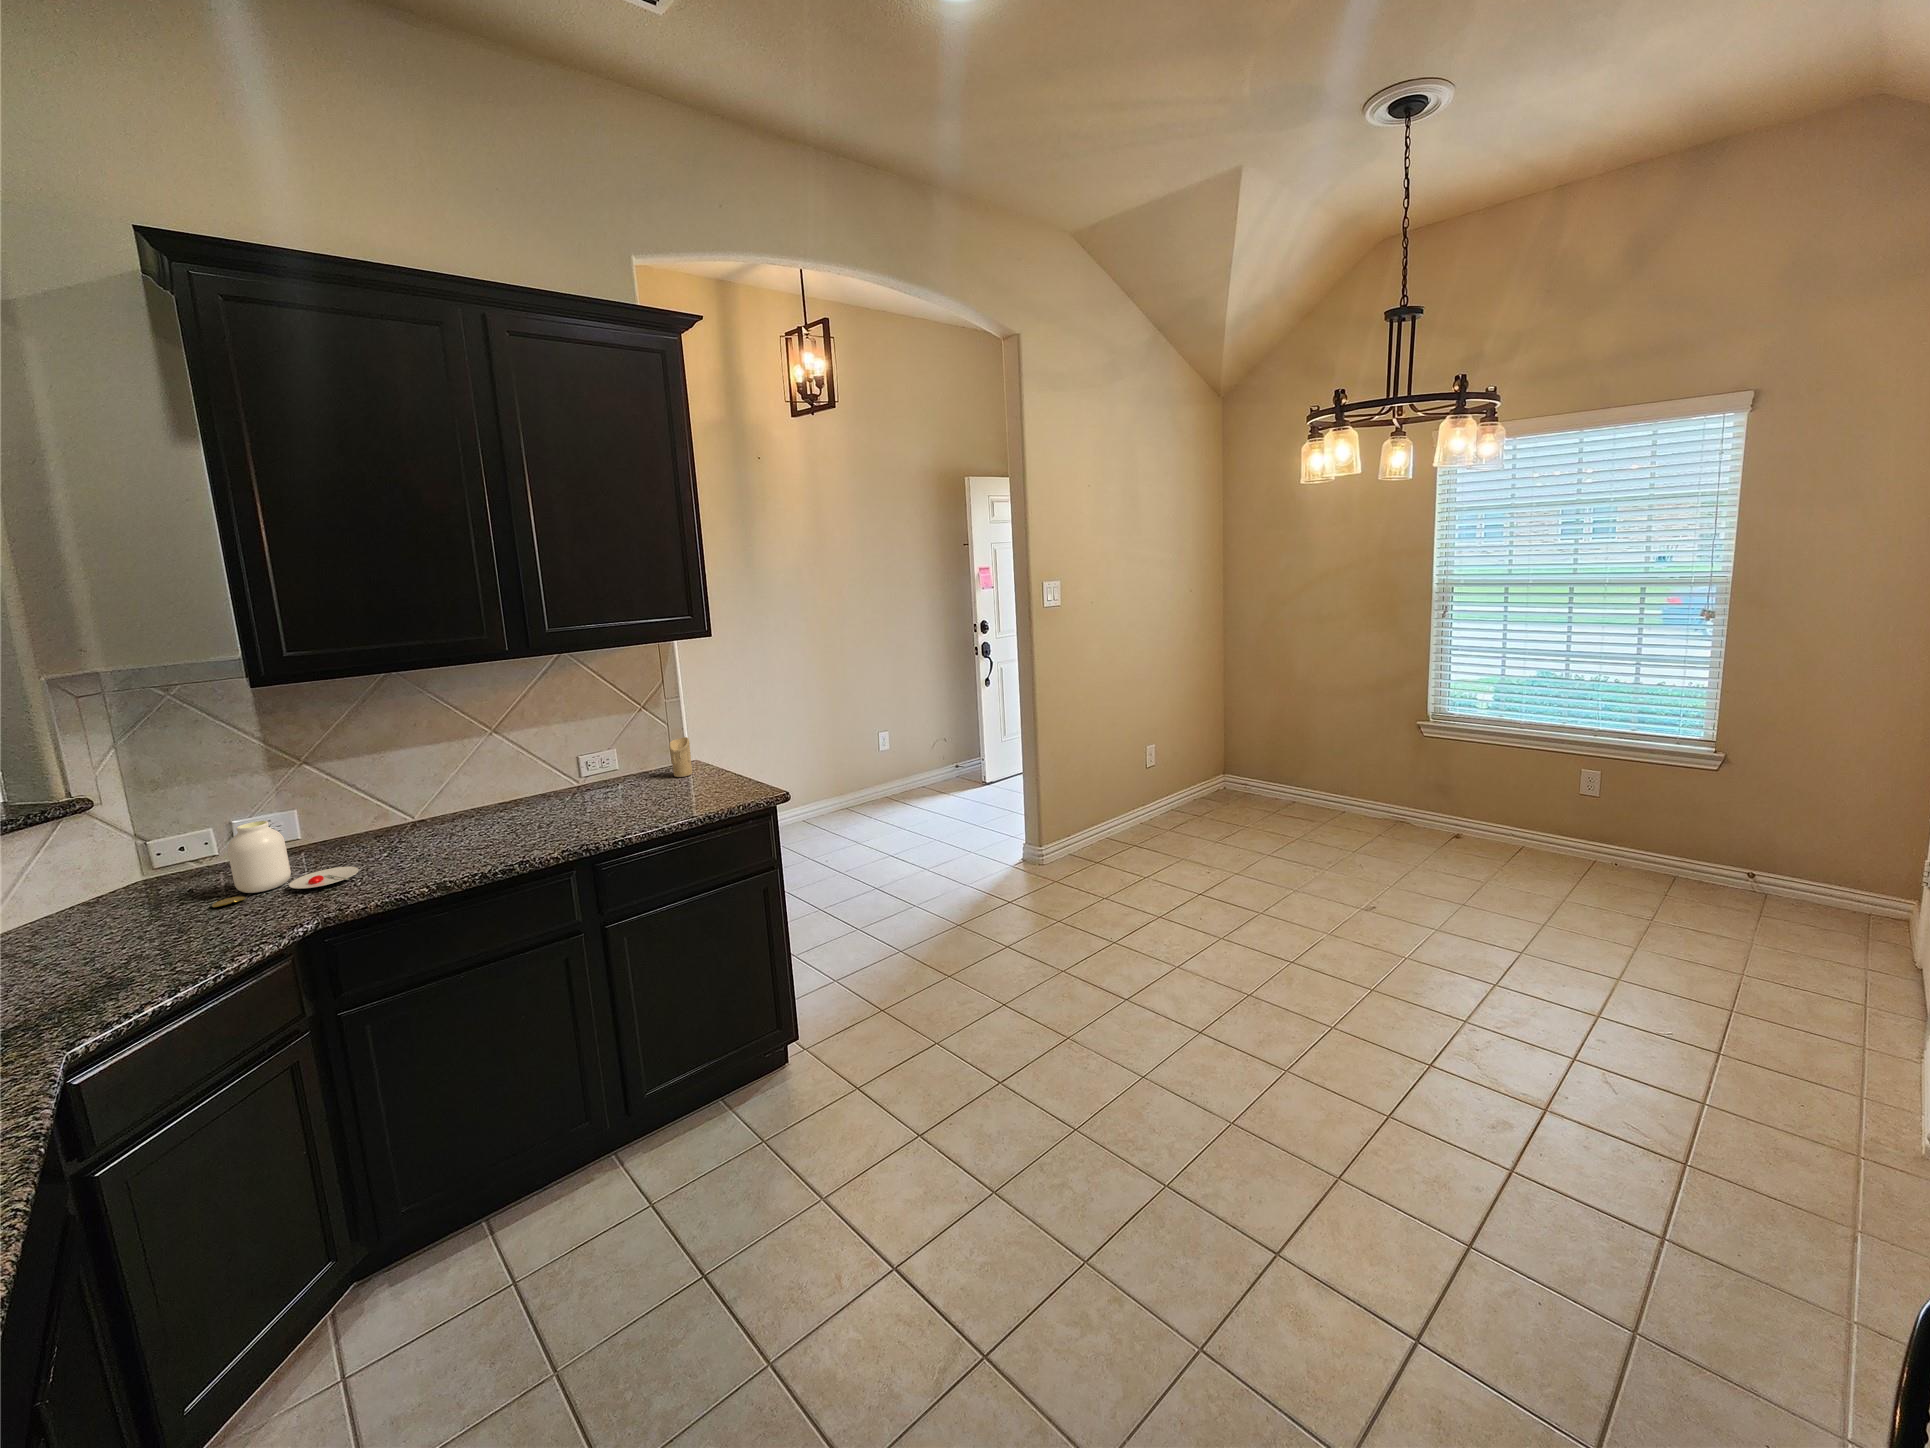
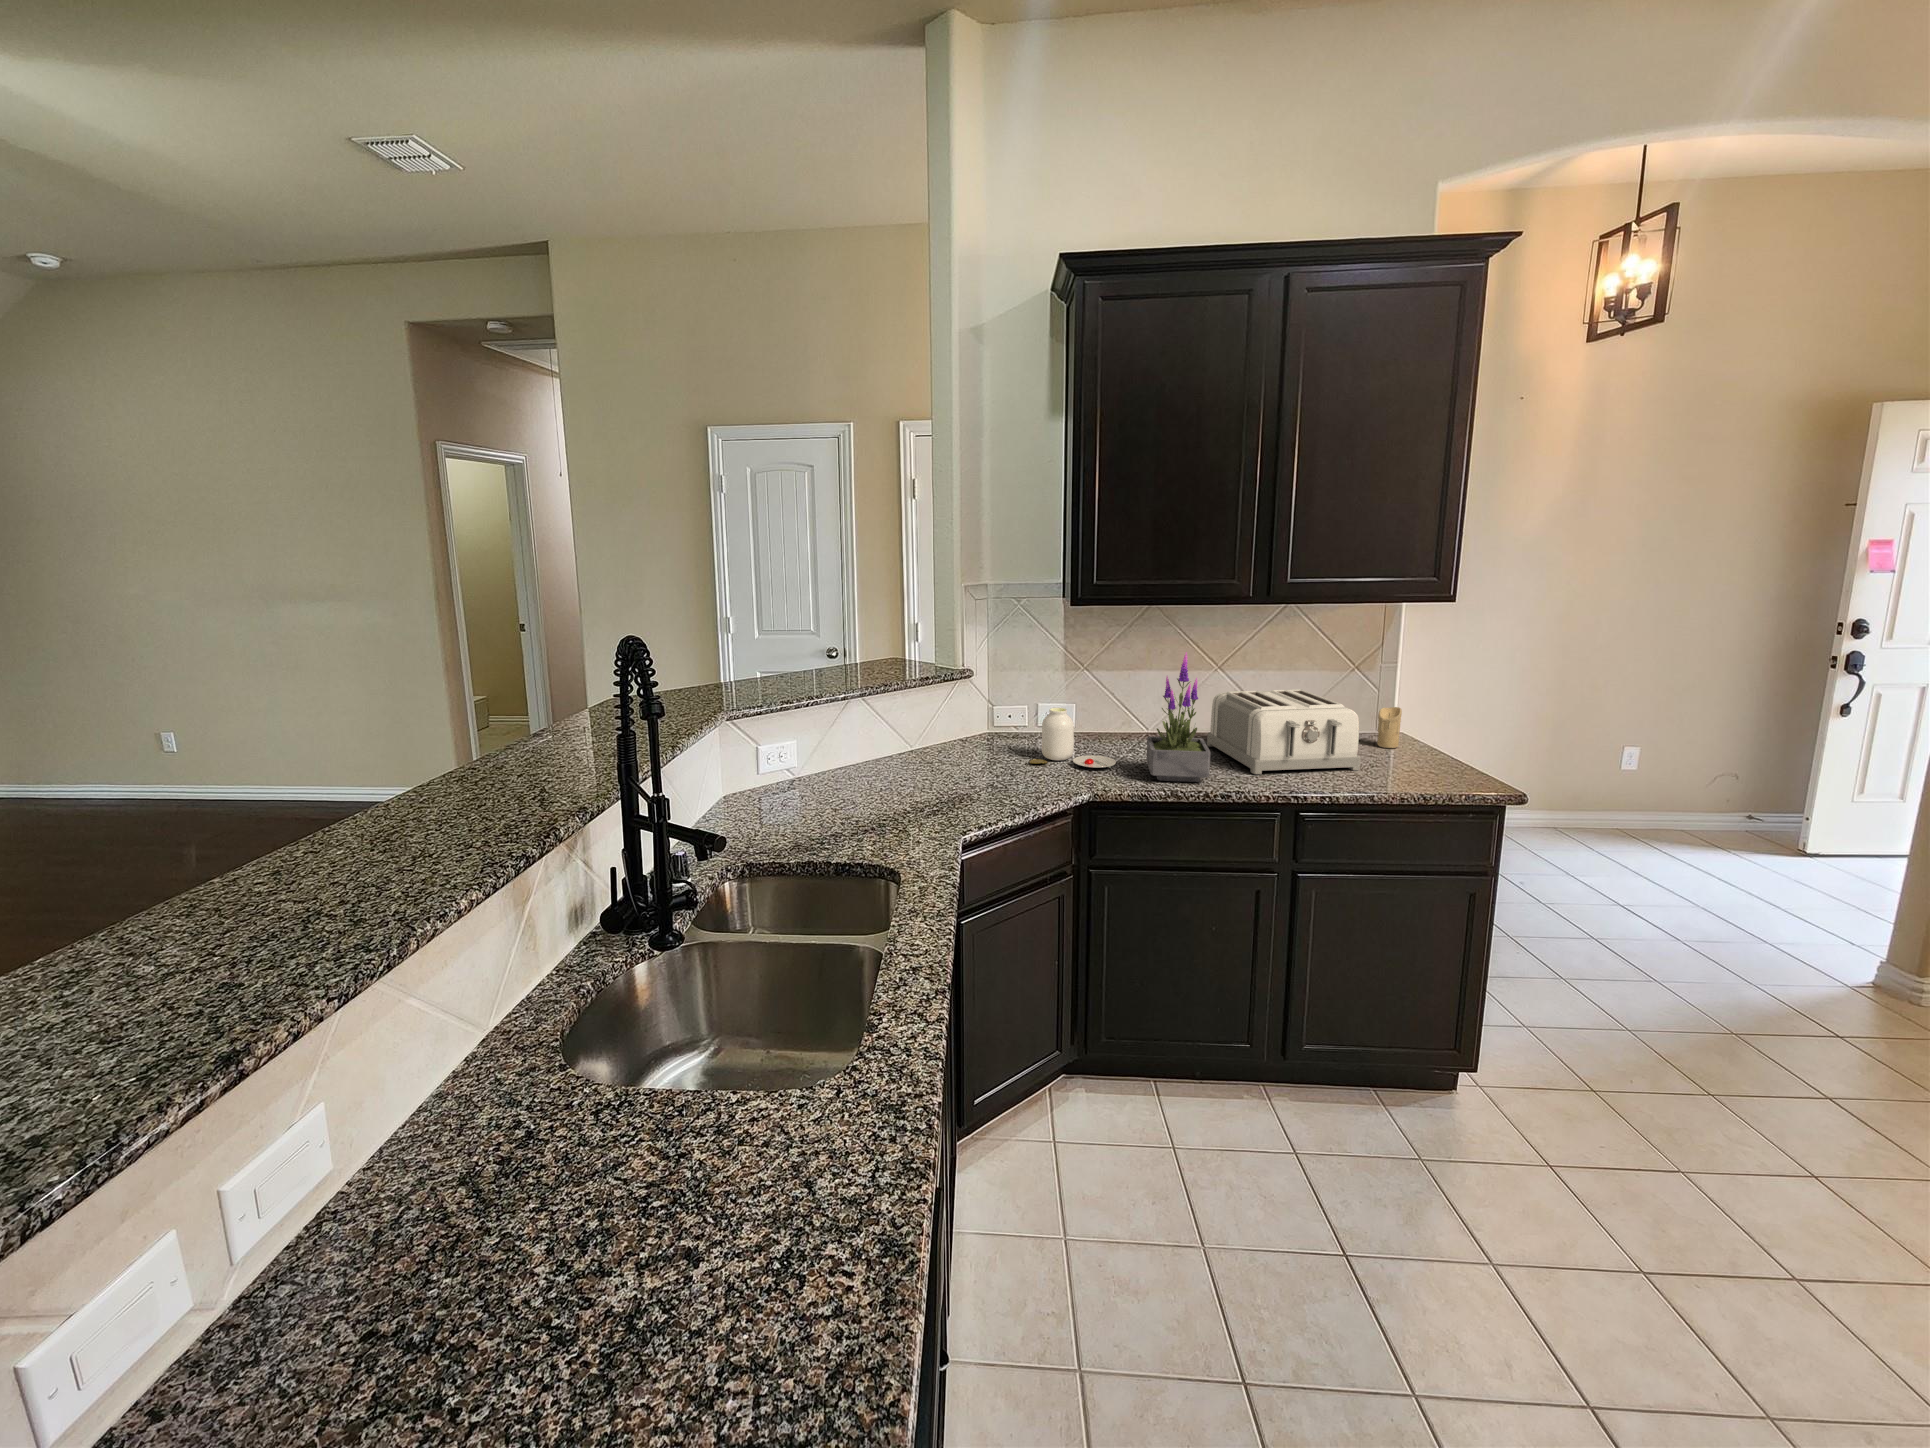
potted plant: none [398,721,485,877] -> present [1147,652,1210,782]
toaster: none [488,738,655,838] -> present [1207,689,1361,774]

